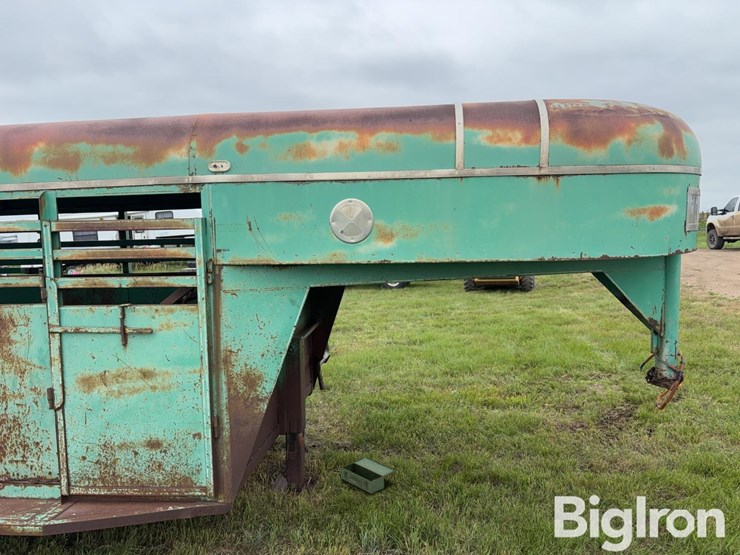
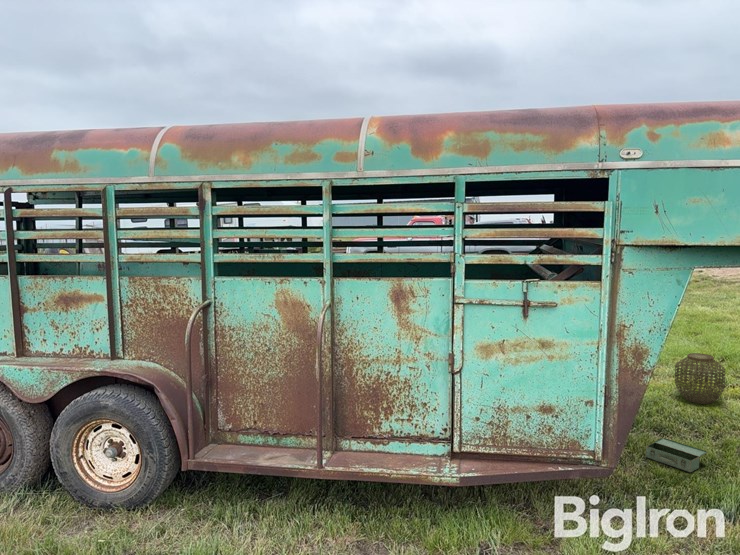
woven basket: none [423,365,467,415] -> present [675,353,725,404]

